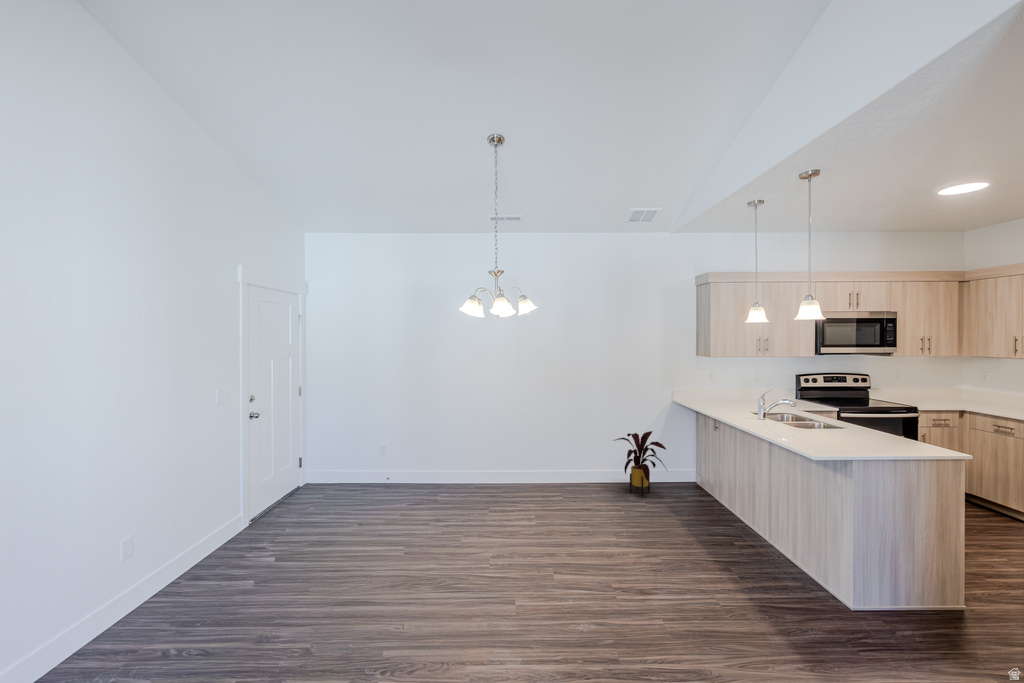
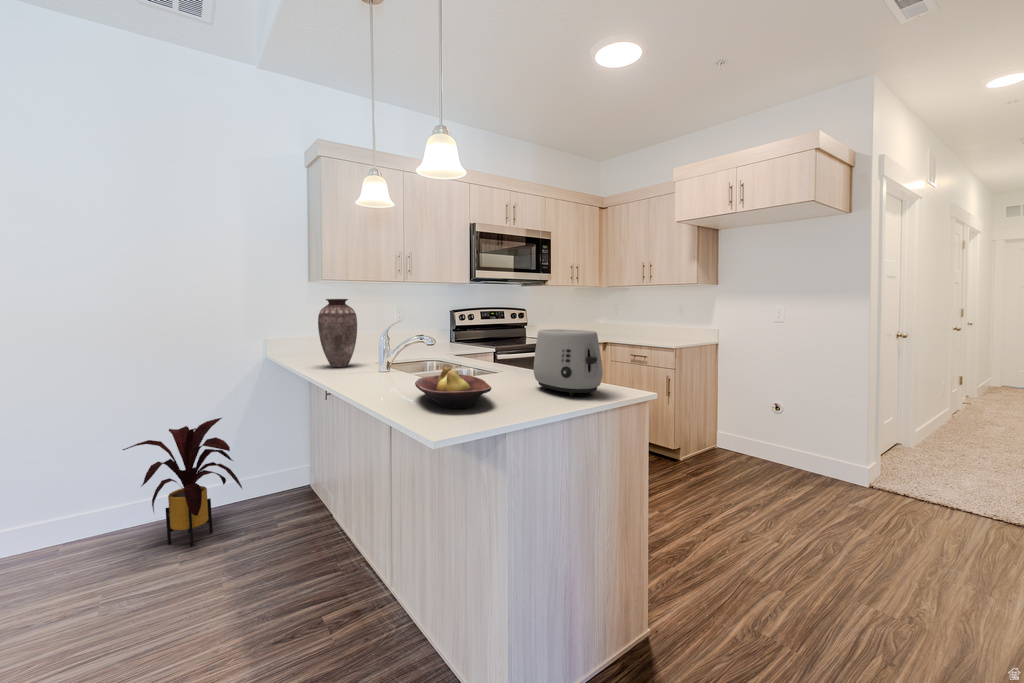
vase: none [715,372,739,412] -> present [318,299,357,367]
toaster: none [876,407,932,452] -> present [534,329,603,396]
fruit bowl: none [795,424,846,447] -> present [415,367,491,409]

